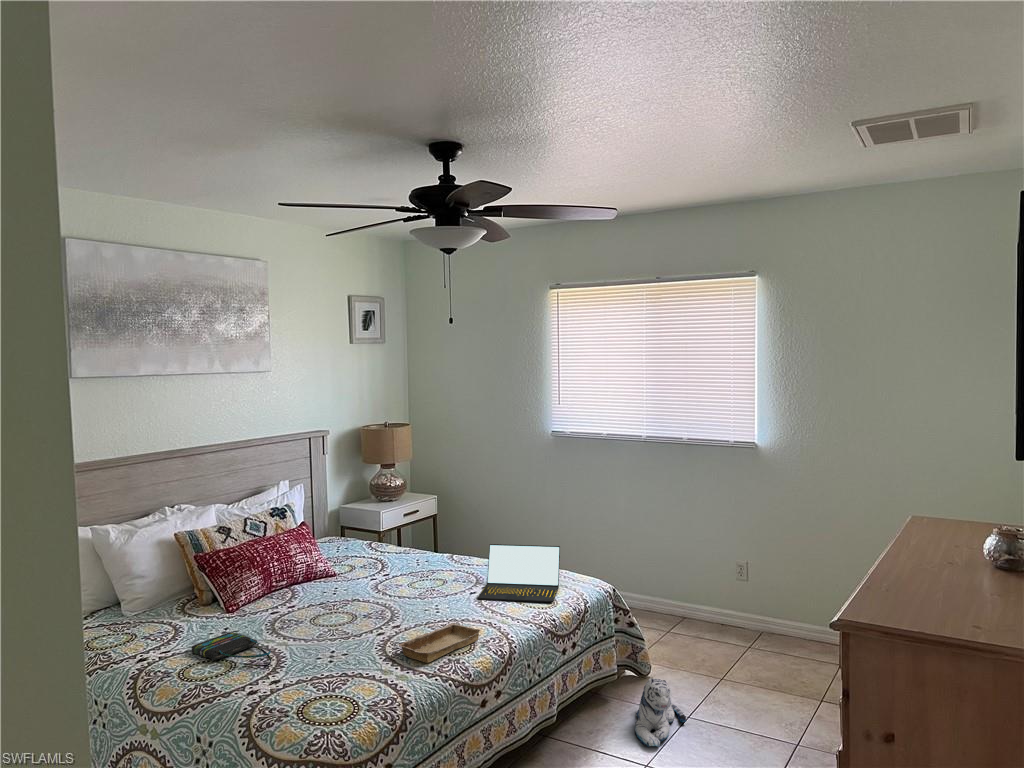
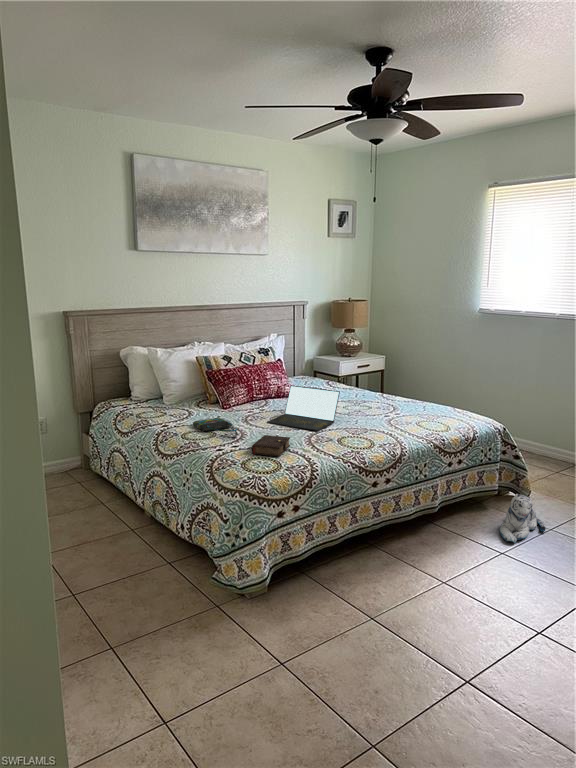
laptop: present [477,544,560,602] -> present [267,385,340,431]
tray: present [397,623,481,663] -> none [318,430,381,450]
book: none [305,653,358,700] -> present [251,435,290,456]

